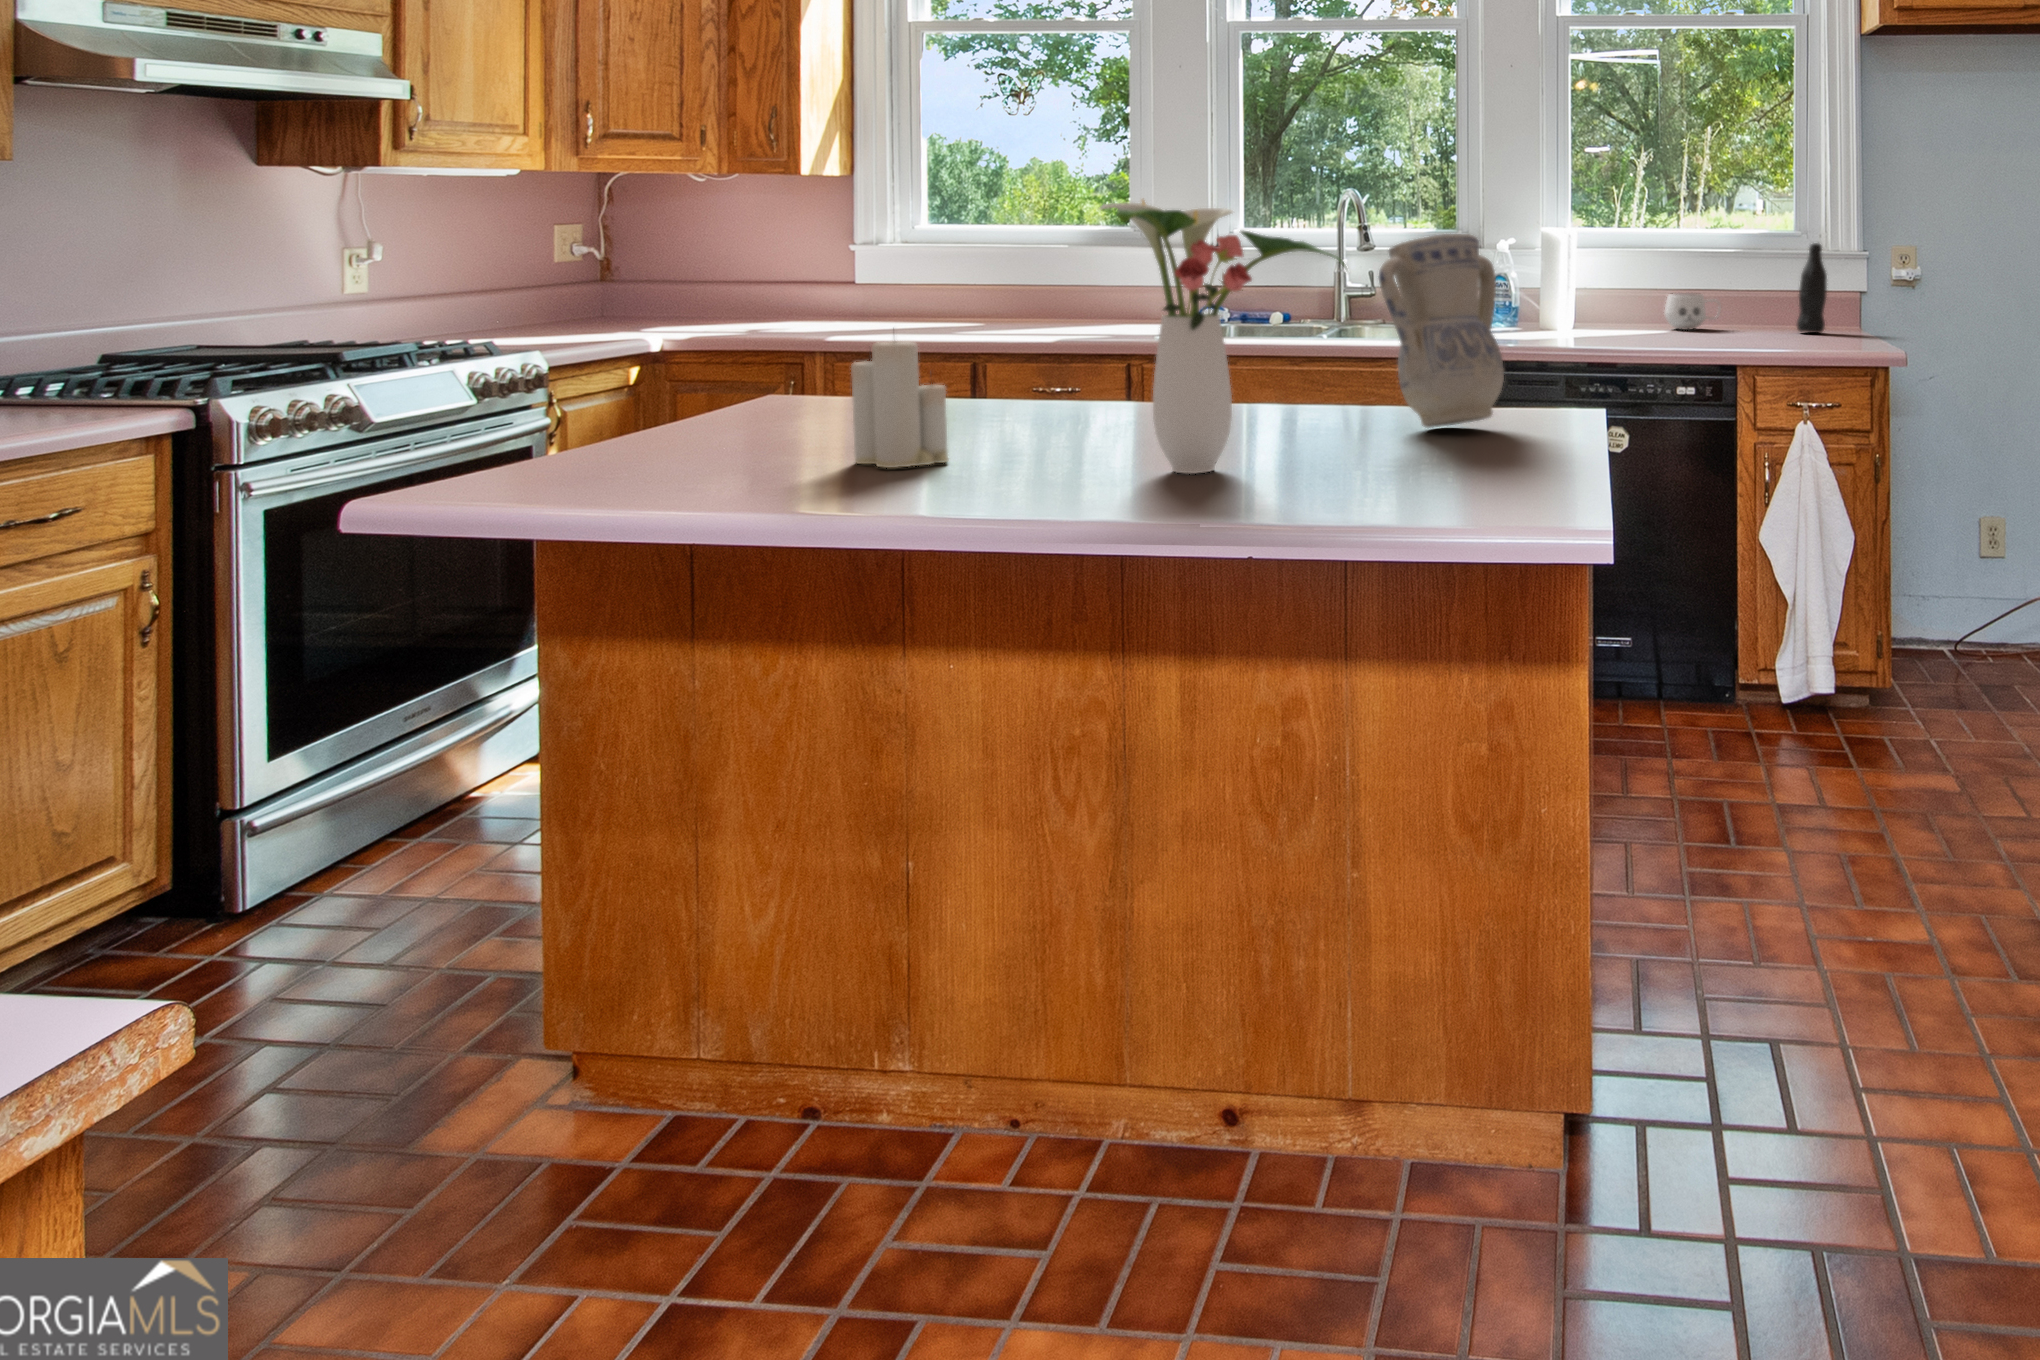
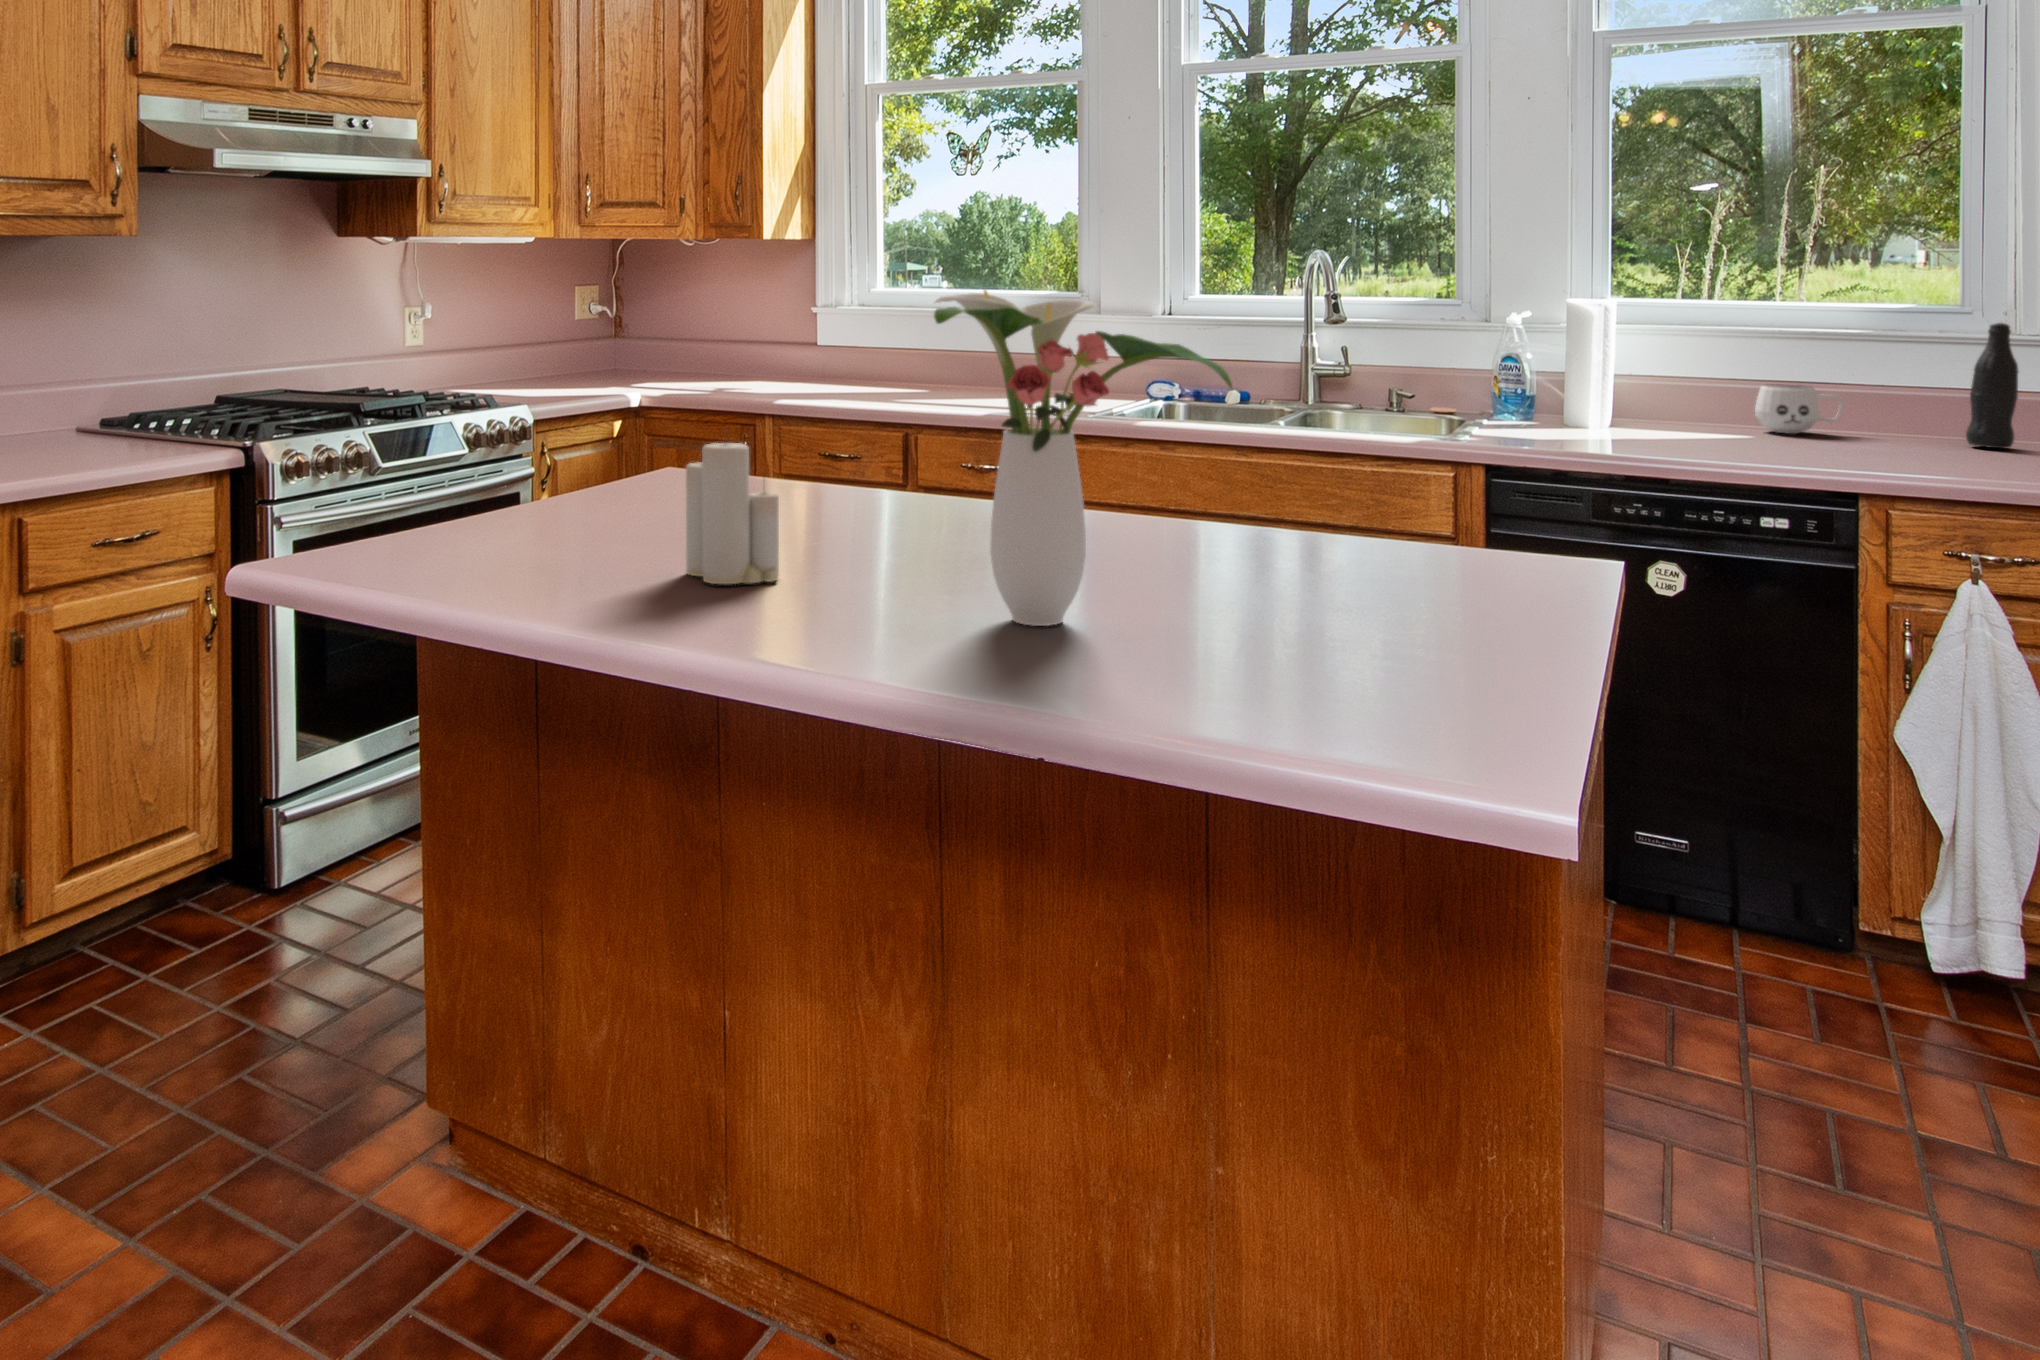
vase: present [1379,234,1504,428] -> none [1299,329,1471,577]

